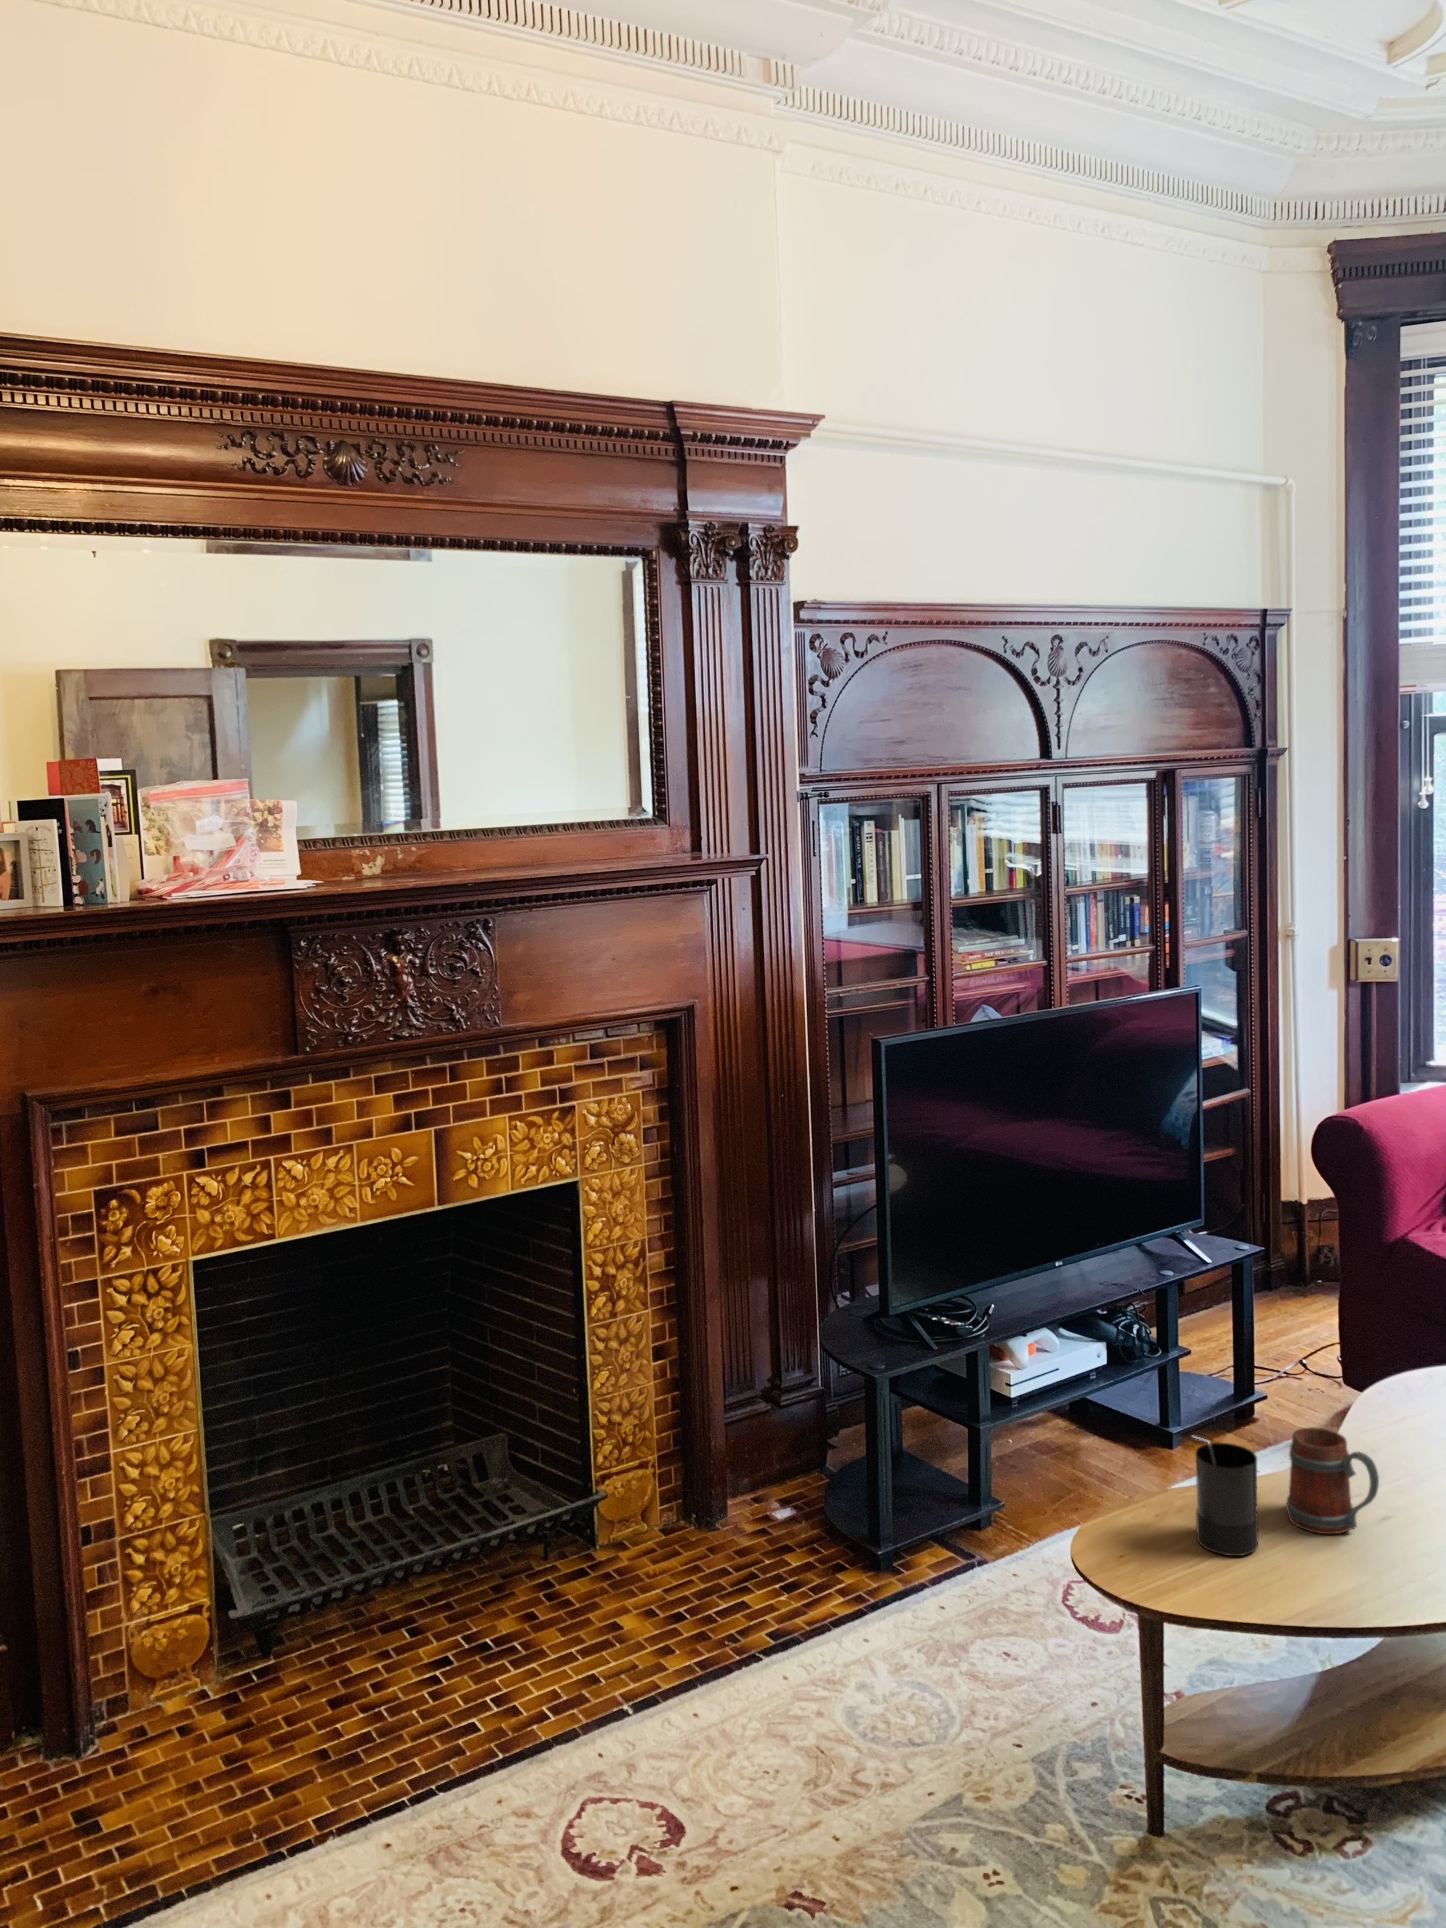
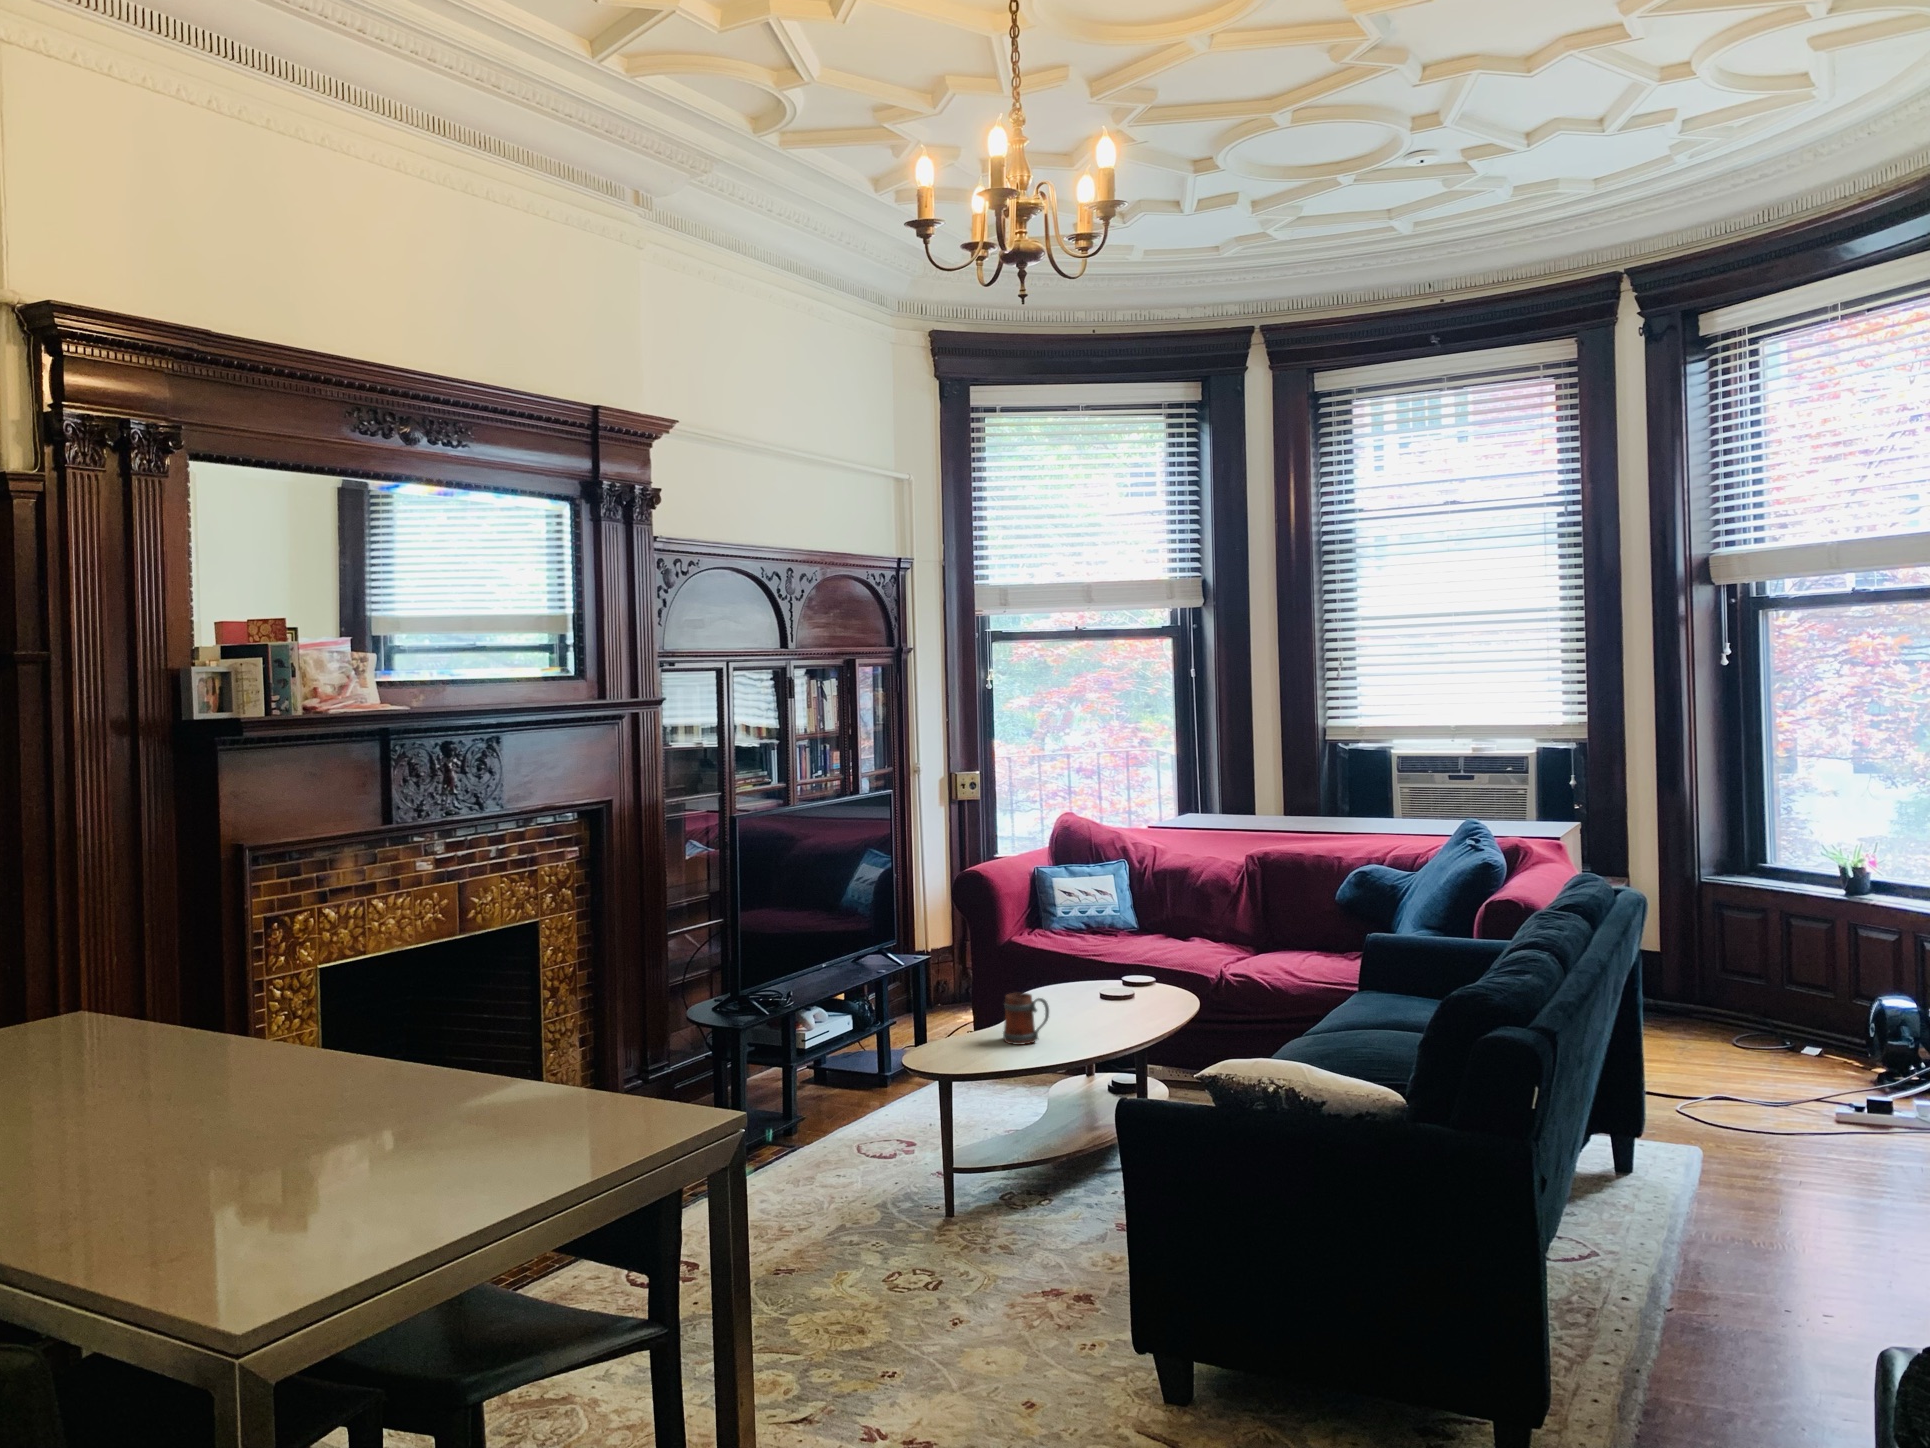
candle: present [1194,1436,1258,1556] -> none [961,998,997,1056]

